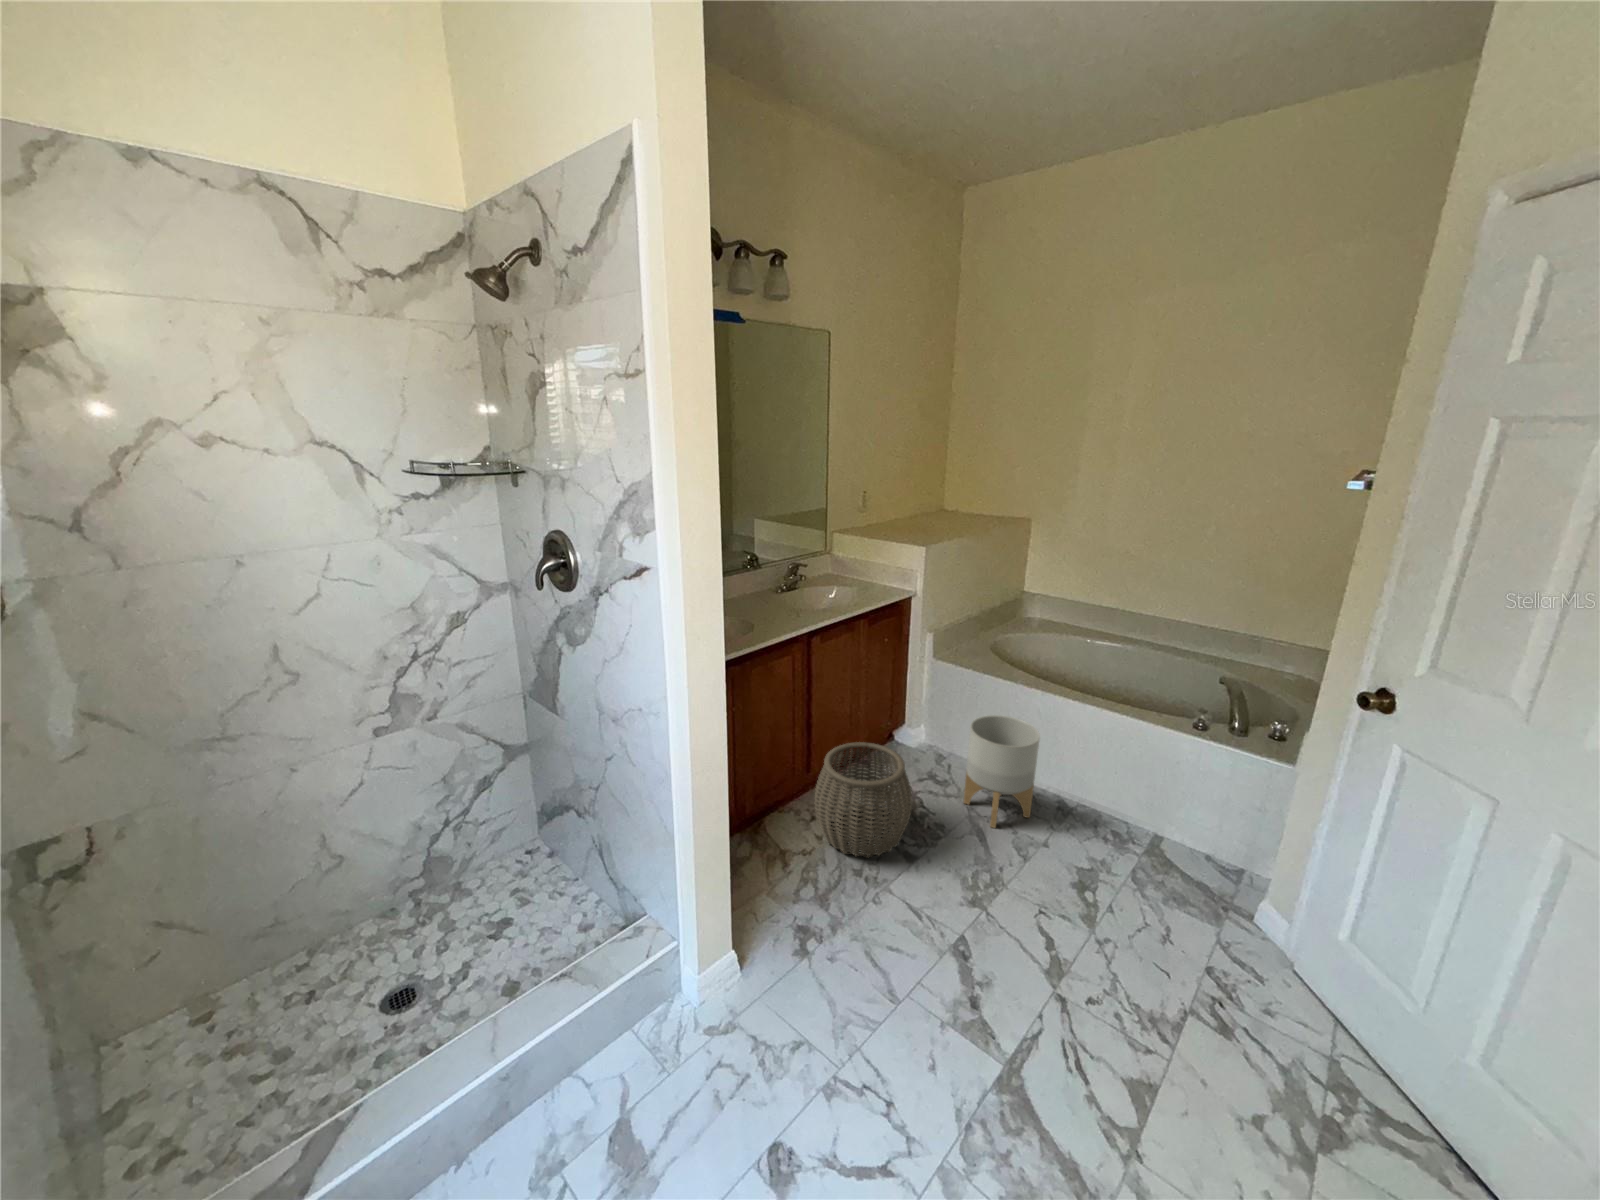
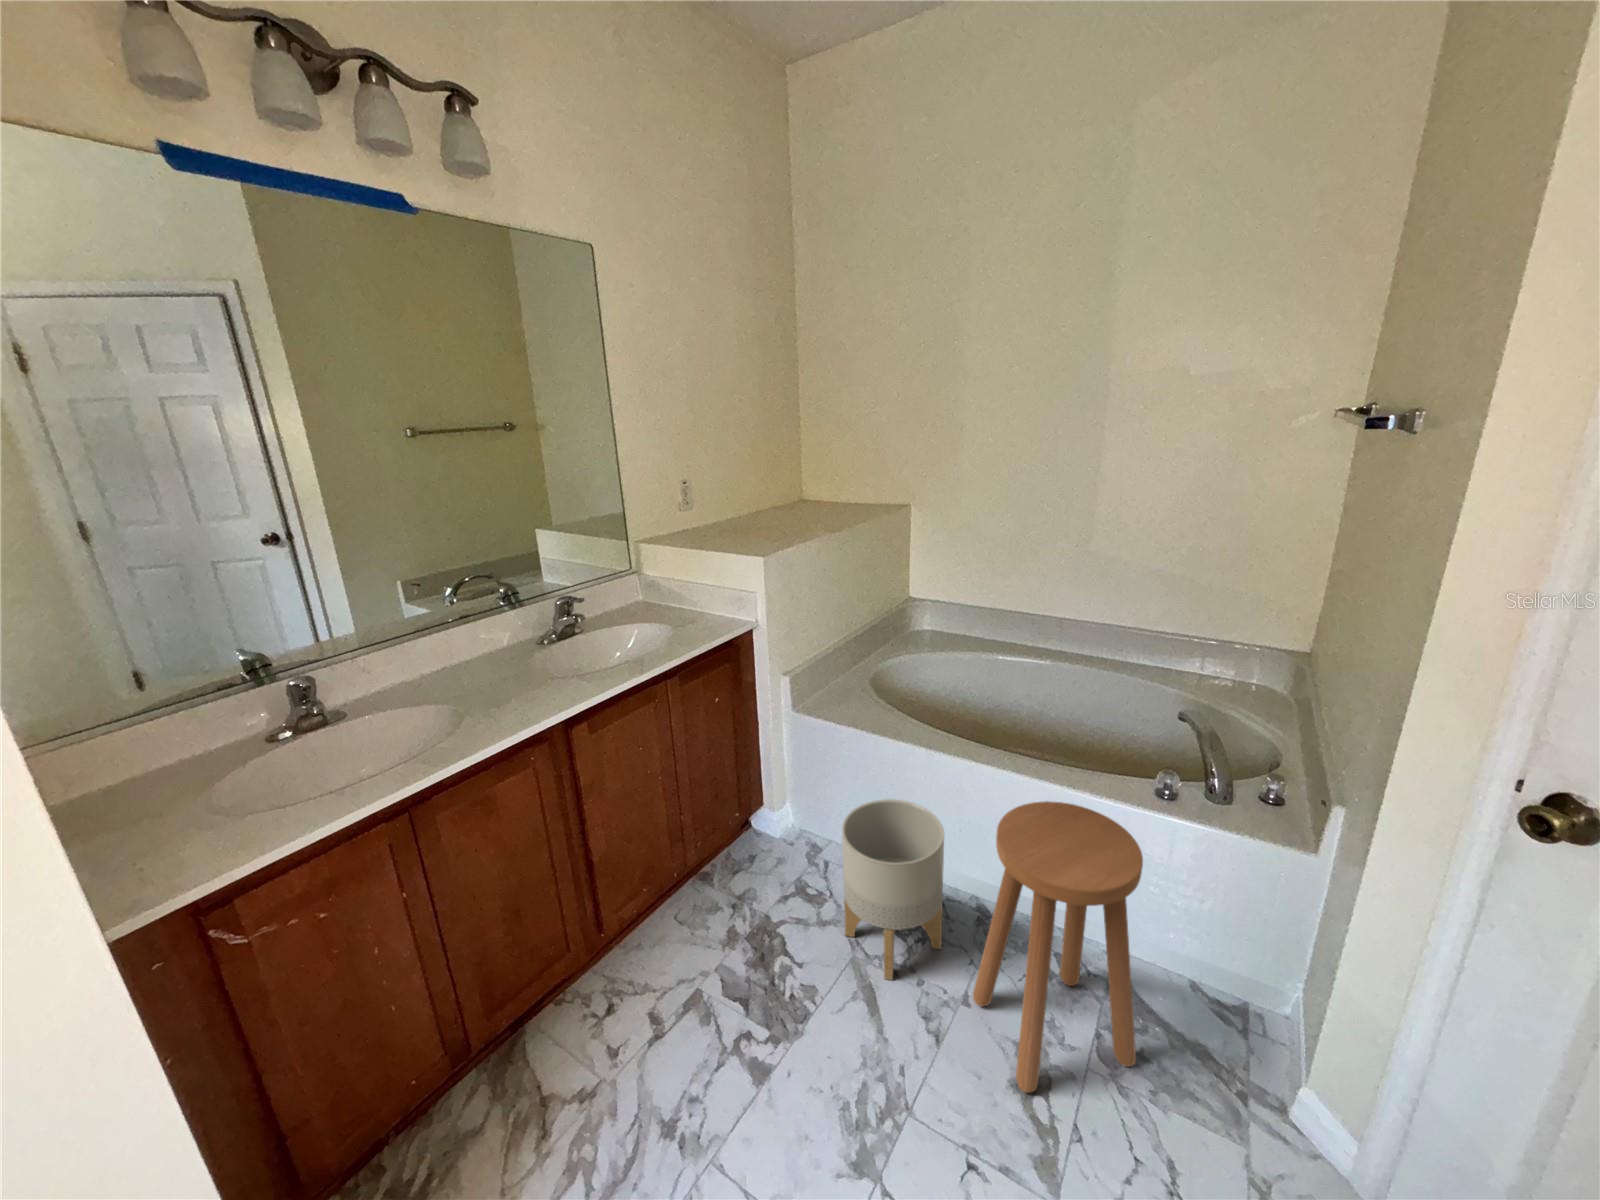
stool: none [1050,714,1171,889] -> present [973,801,1143,1093]
woven basket: present [815,742,912,858] -> none [595,881,758,1091]

